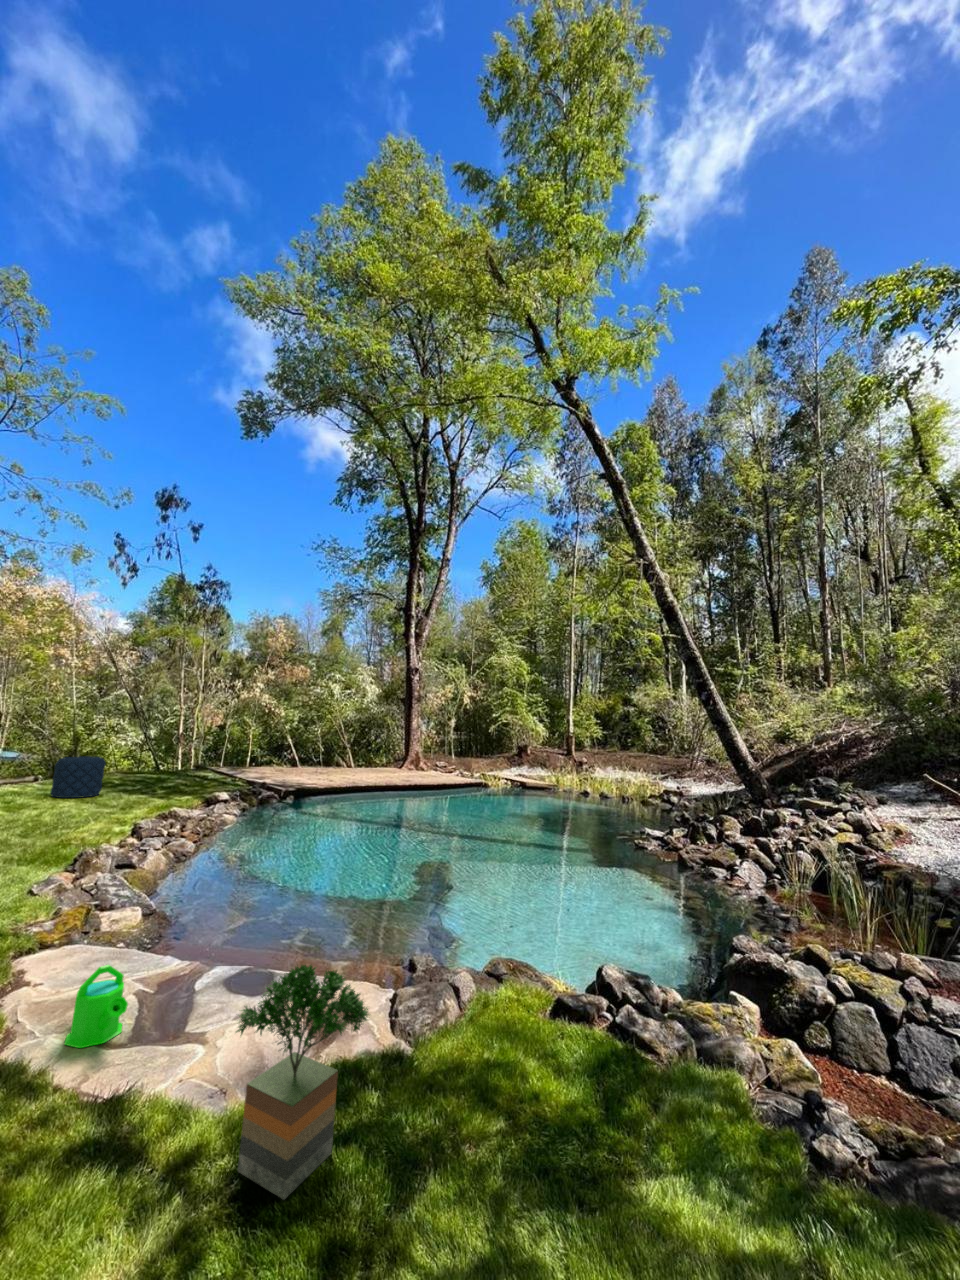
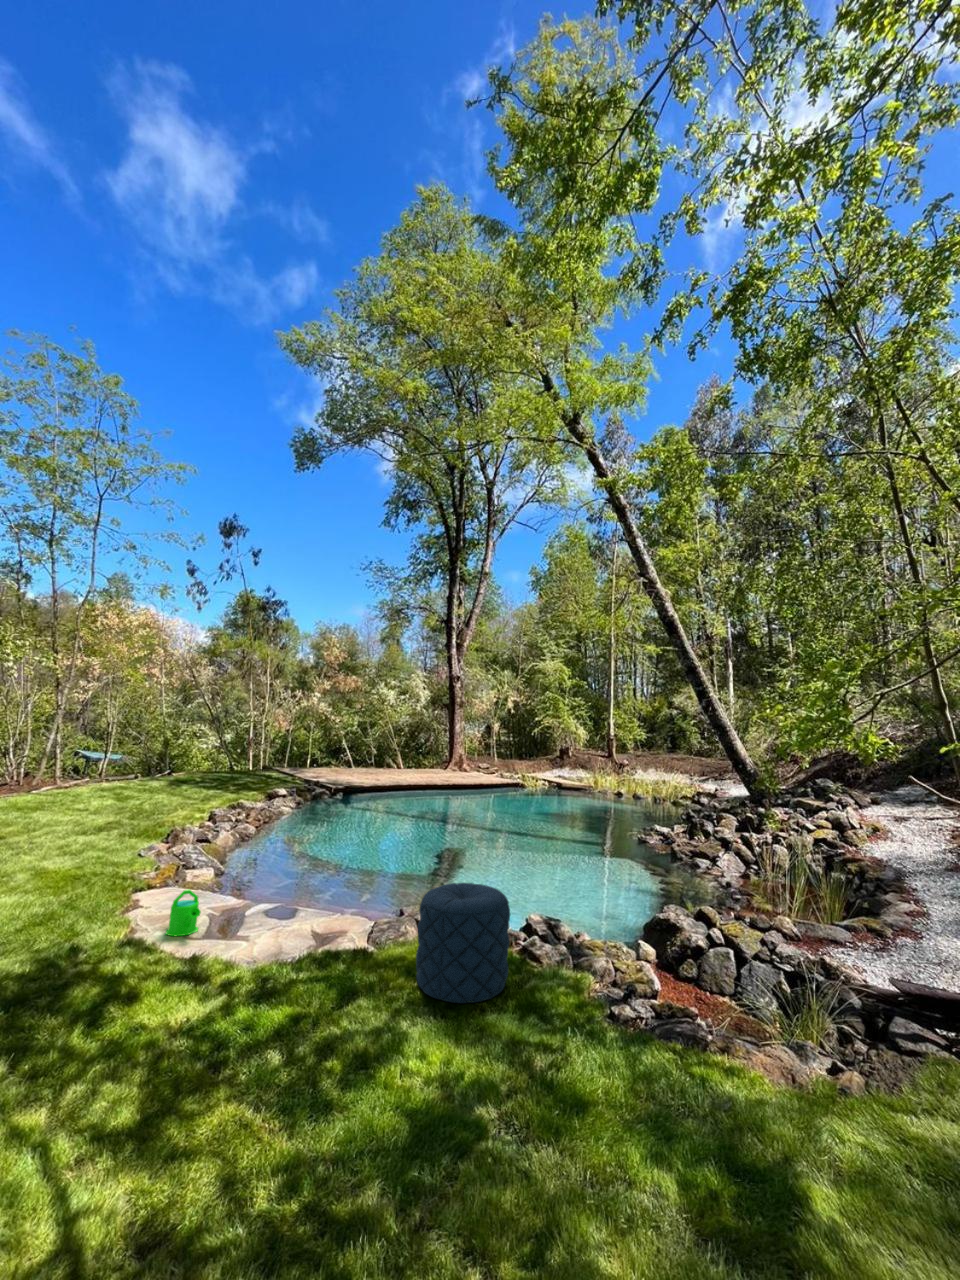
pouf: present [51,756,106,798] -> present [416,883,510,1003]
potted tree: present [236,965,369,1199] -> none [253,882,331,1000]

